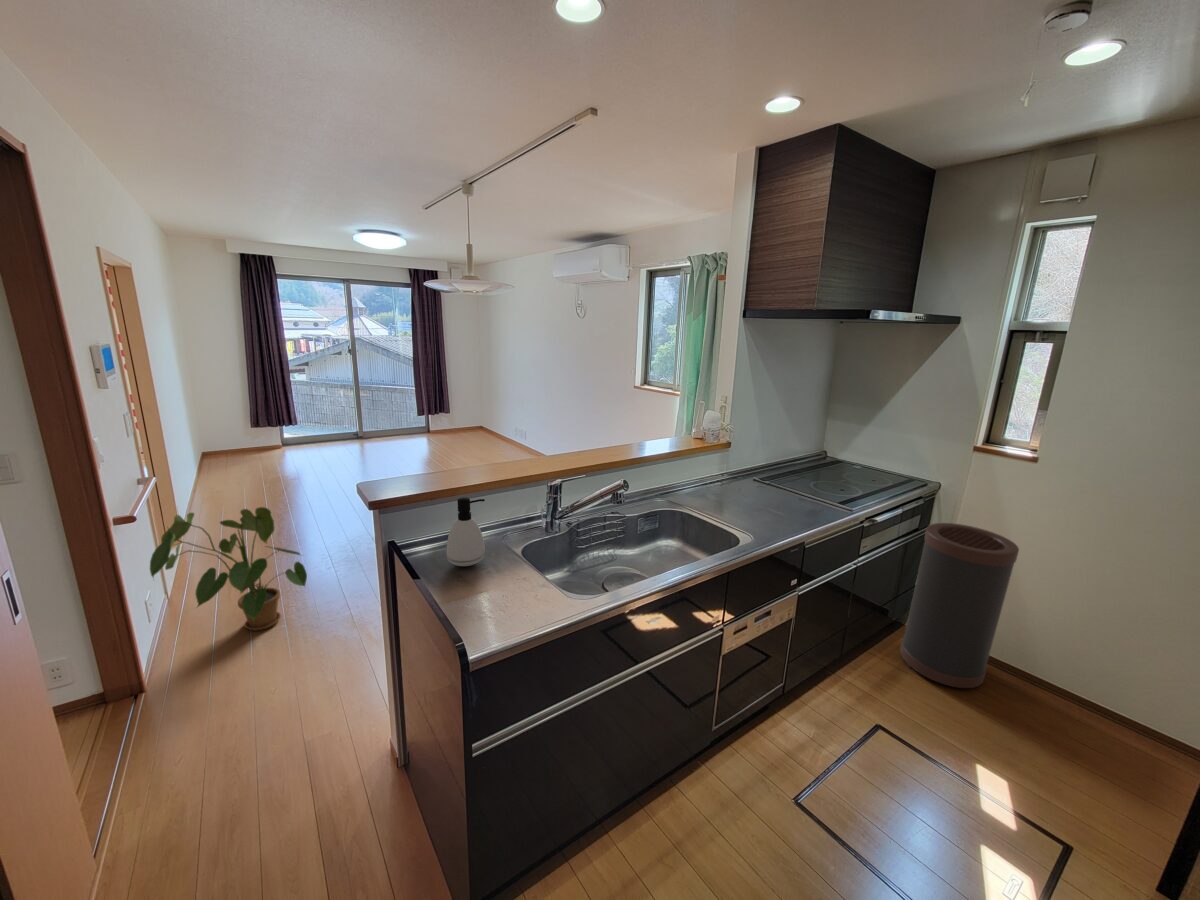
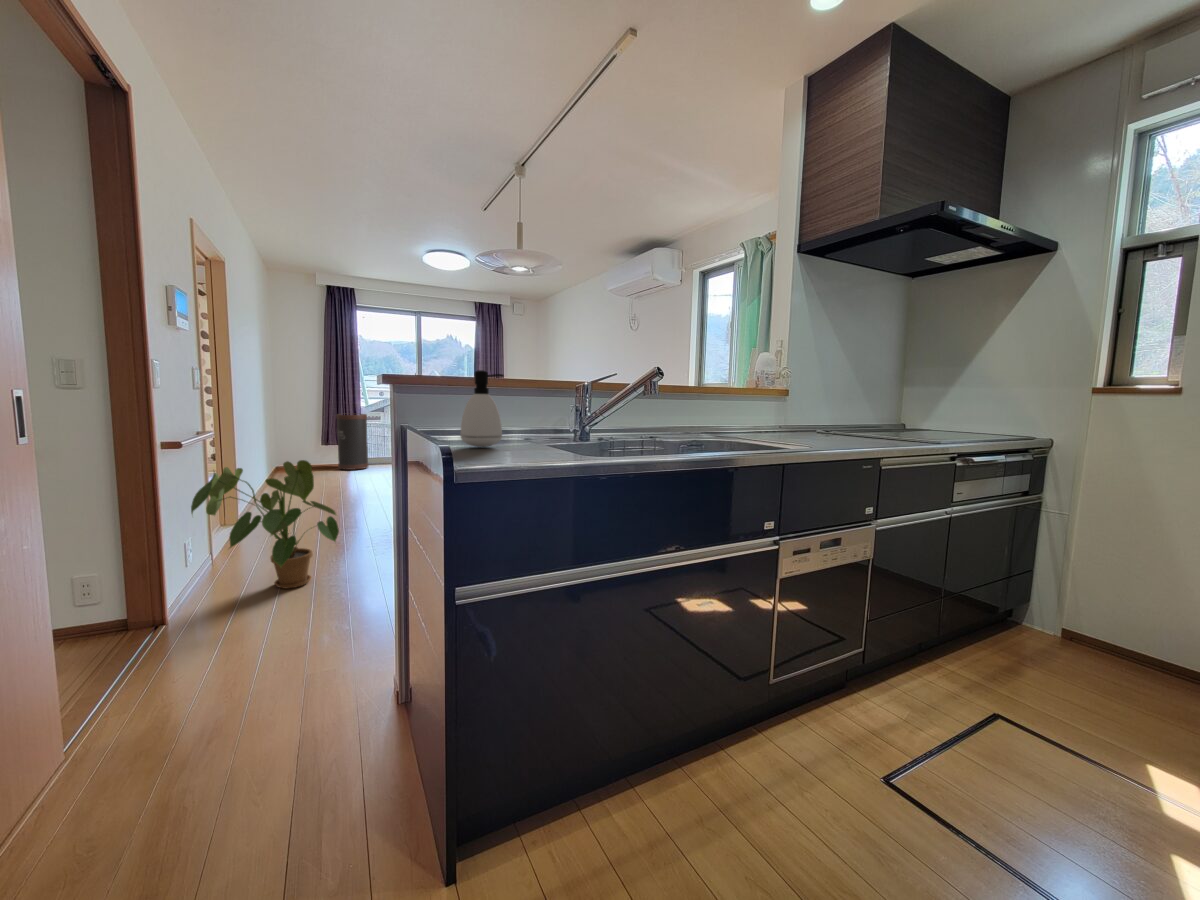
trash can: present [900,523,1019,688] -> present [336,414,368,470]

